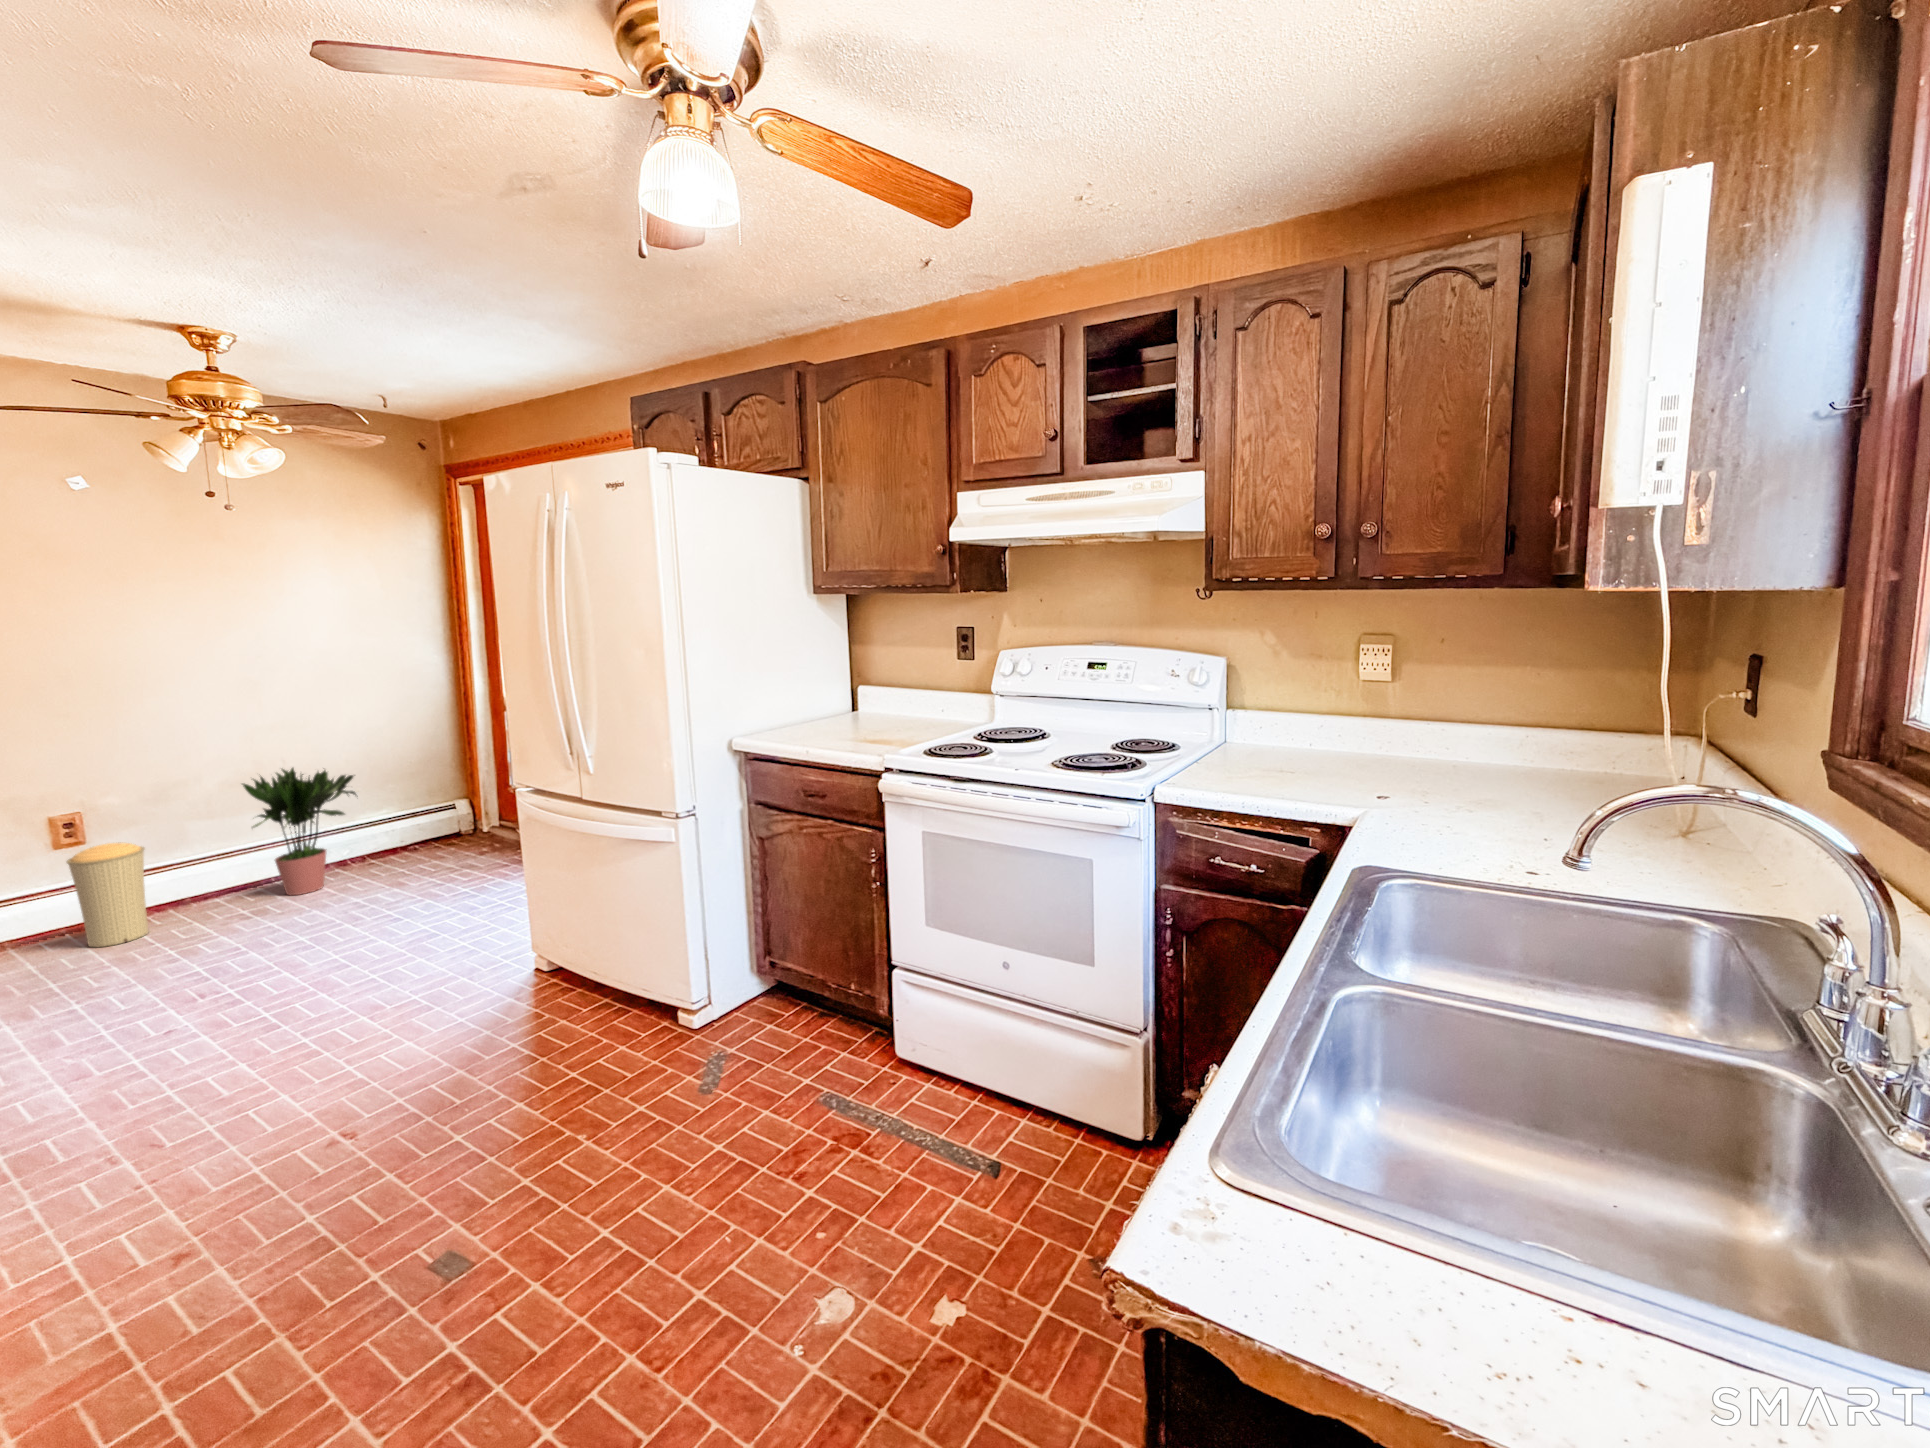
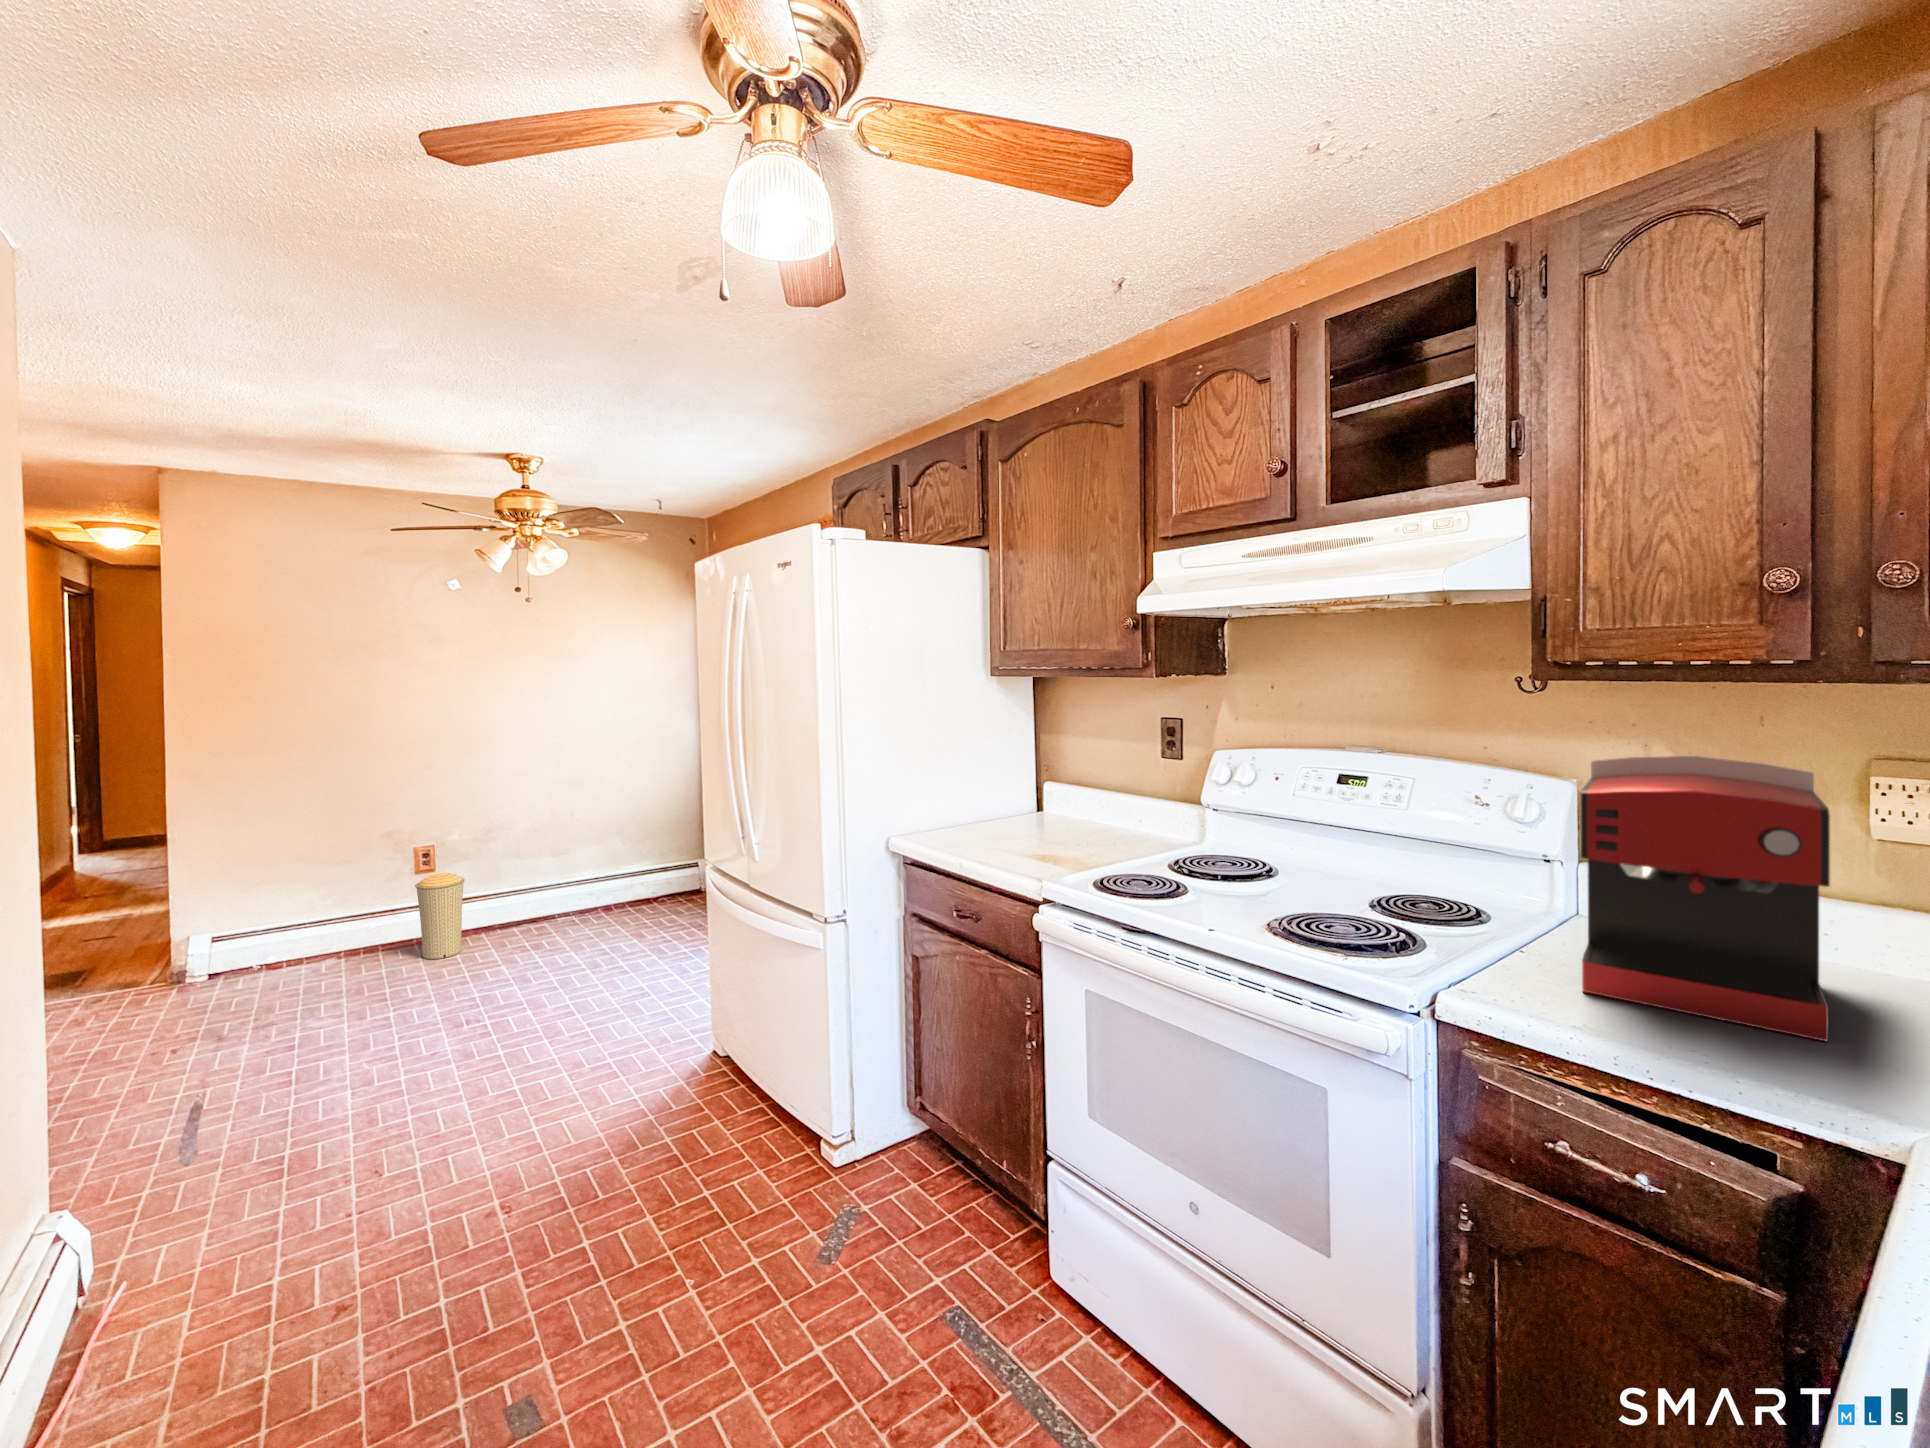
coffee maker: none [1227,635,1338,784] -> present [1581,756,1830,1041]
potted plant: present [242,768,356,895] -> none [532,814,620,933]

